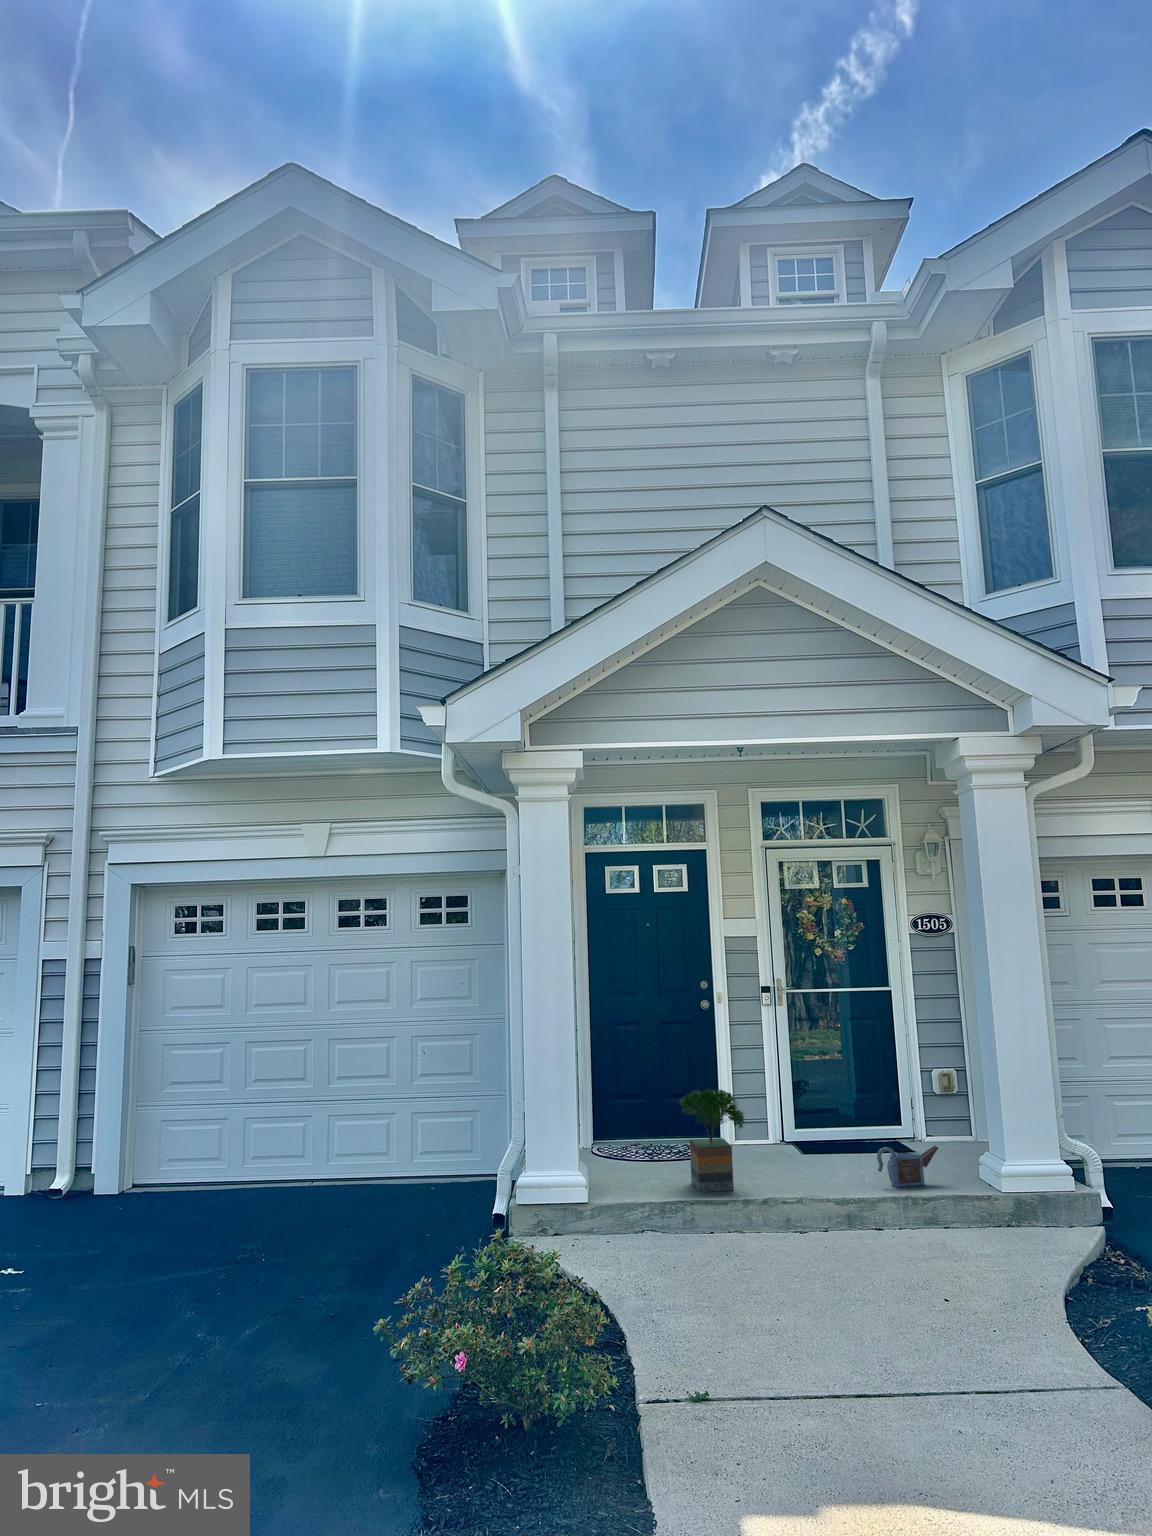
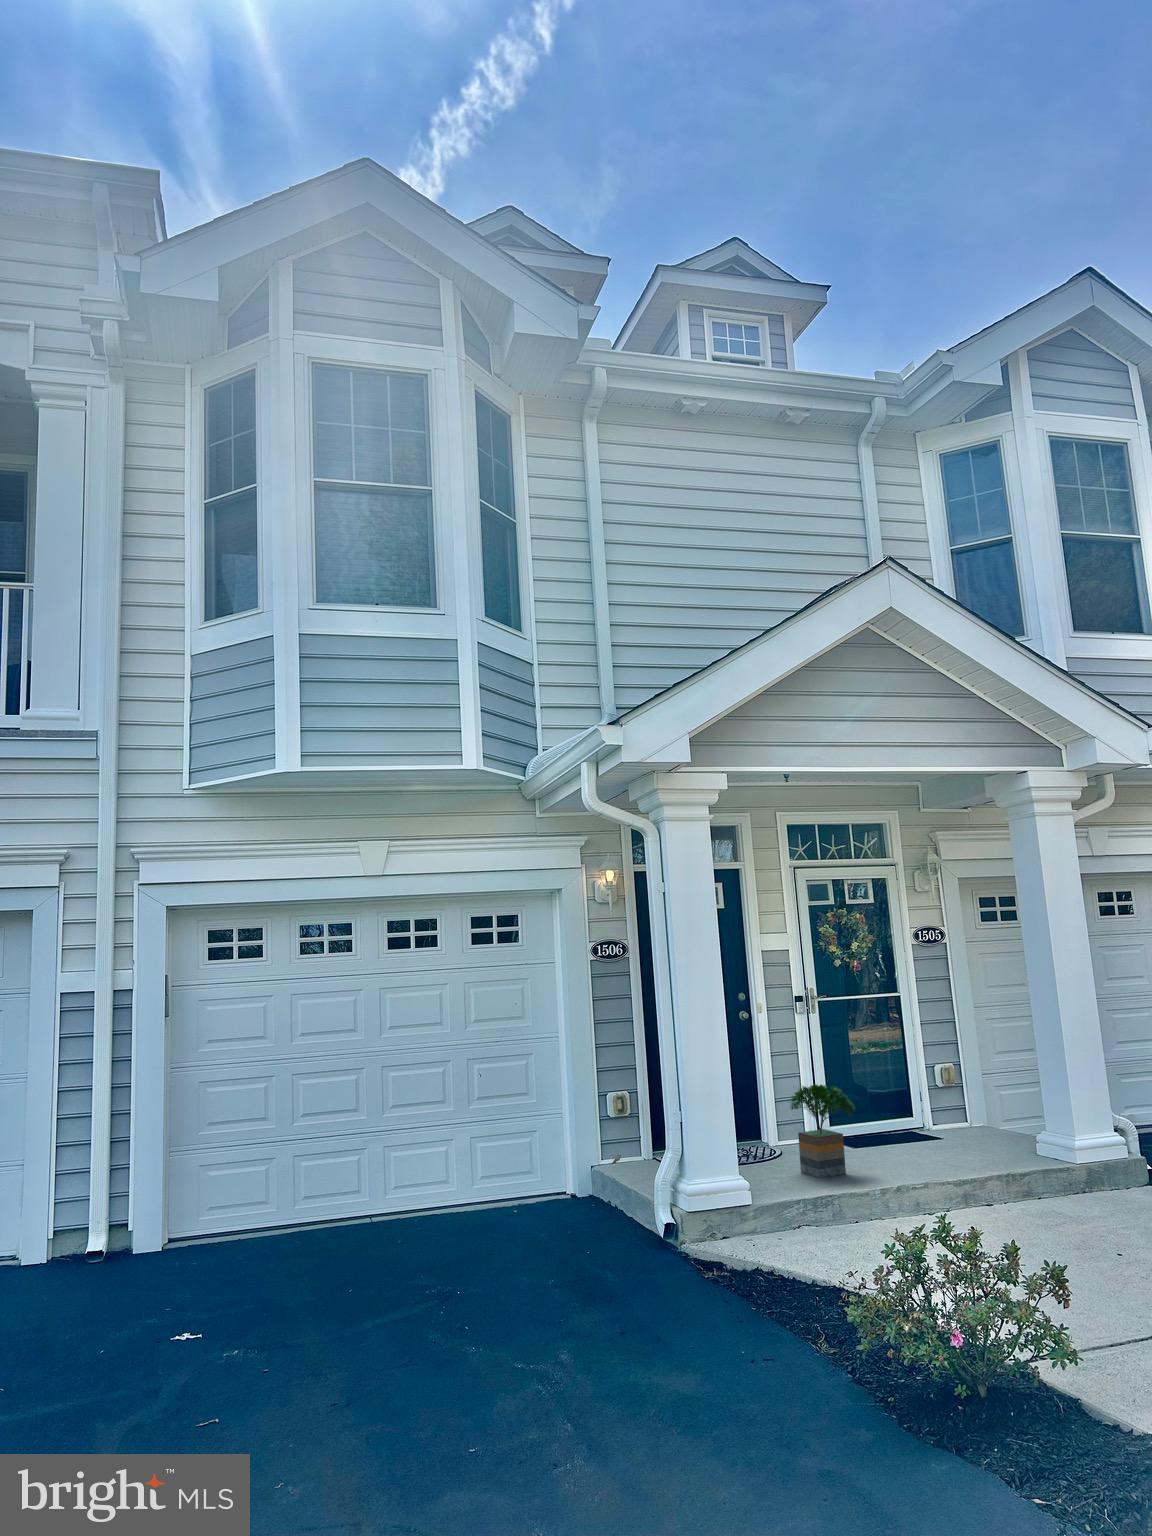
watering can: present [877,1146,938,1187] -> none [954,1121,996,1159]

